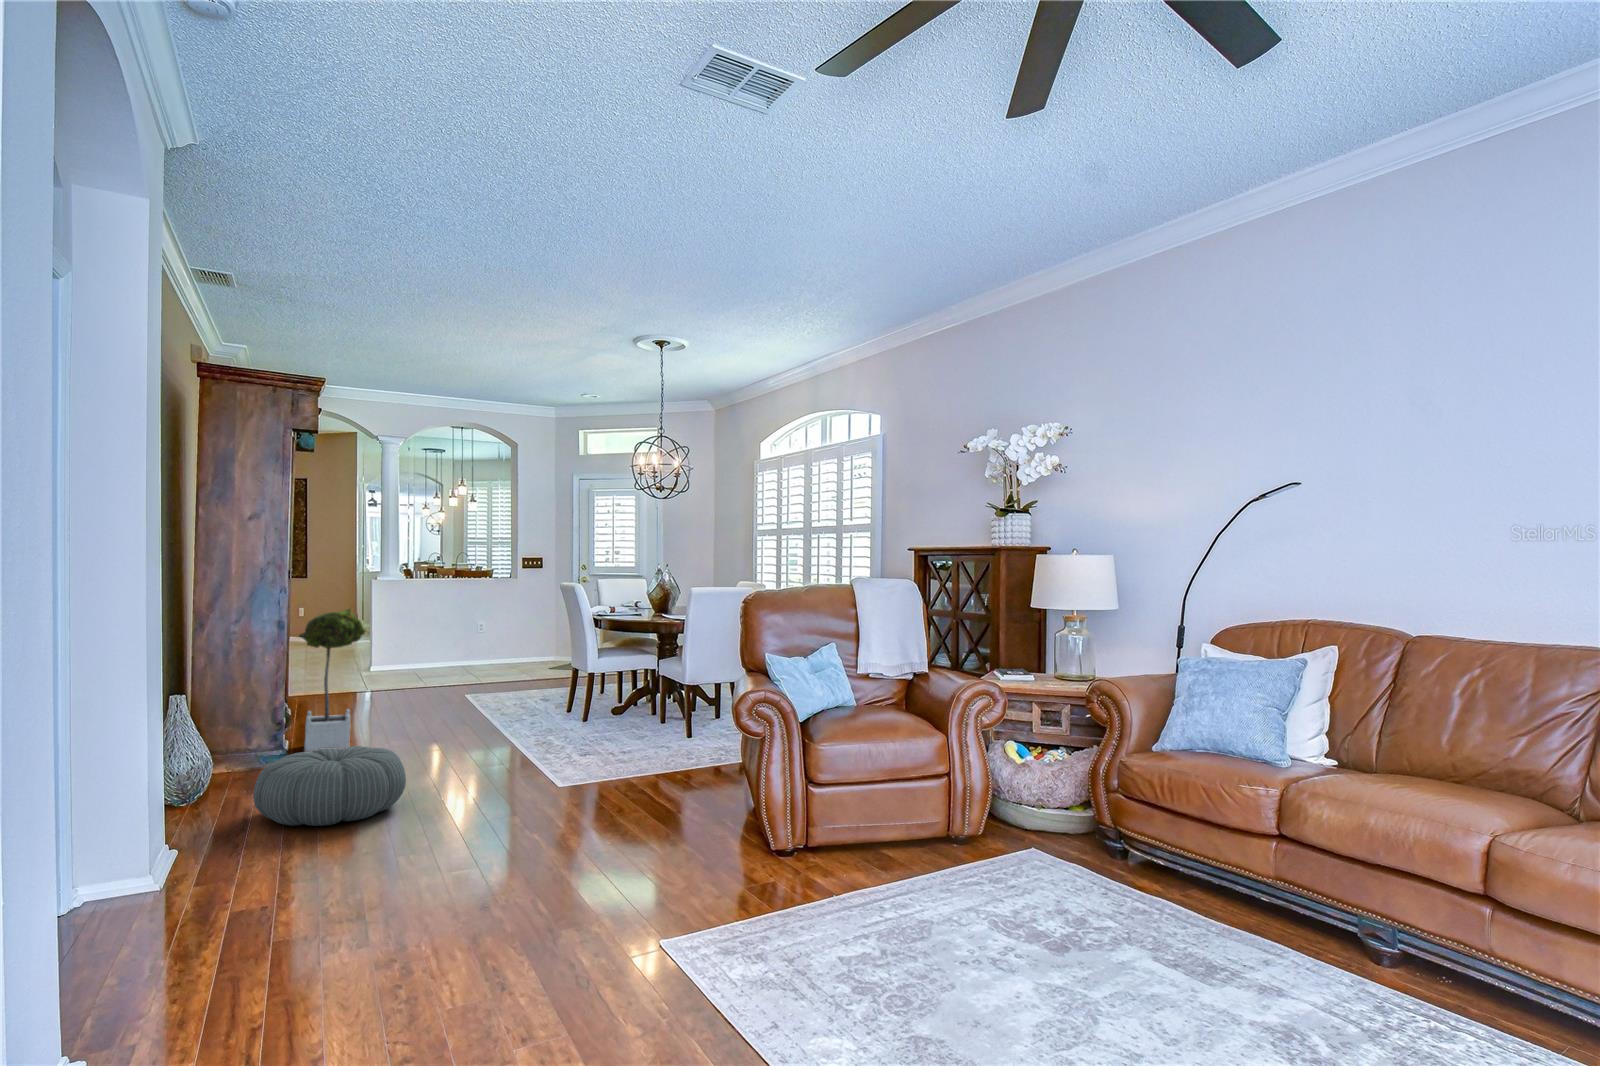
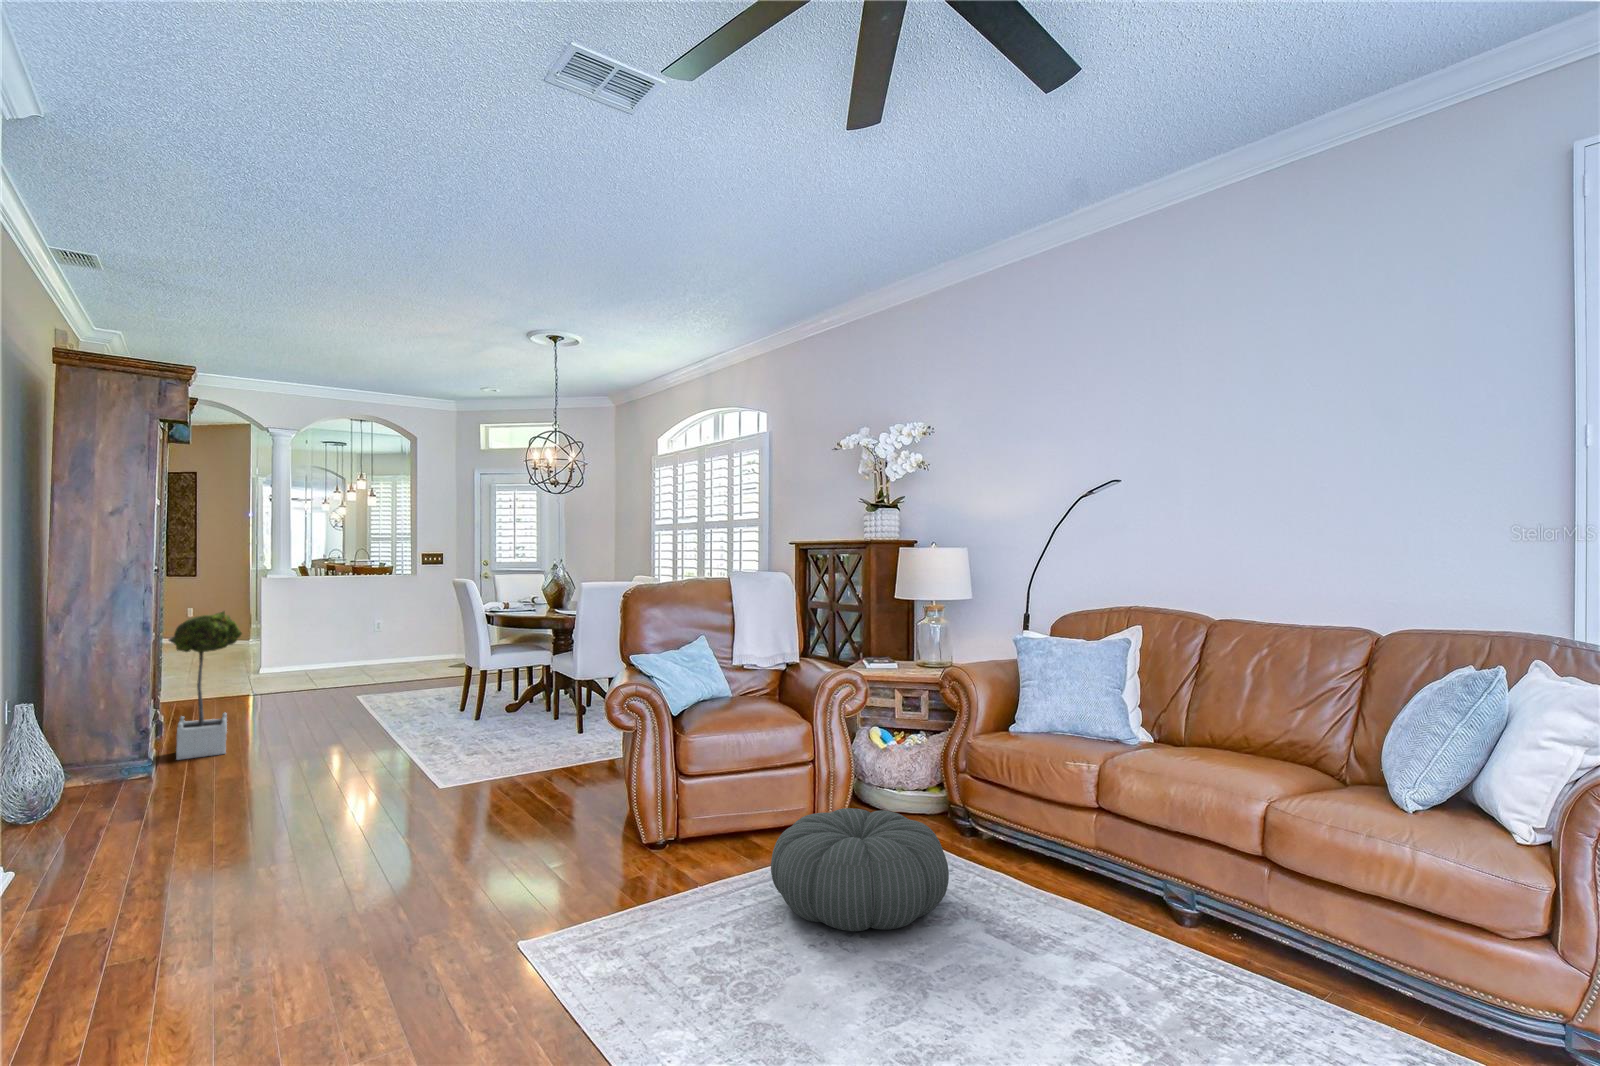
pouf: present [254,746,406,826] -> present [771,808,949,931]

